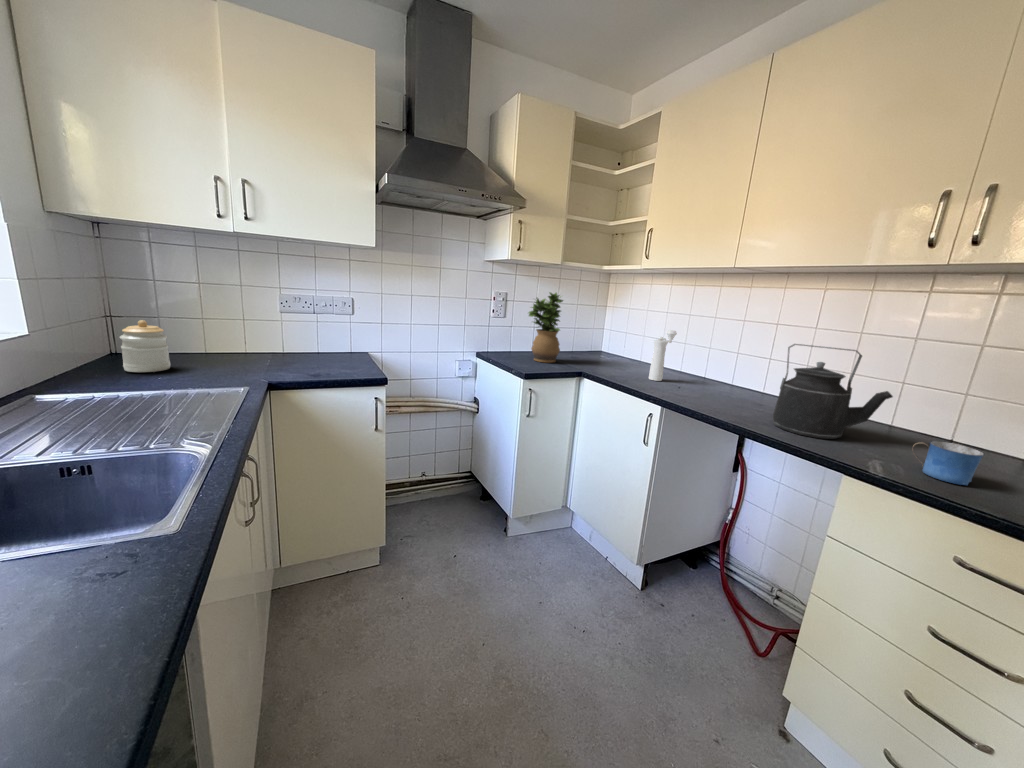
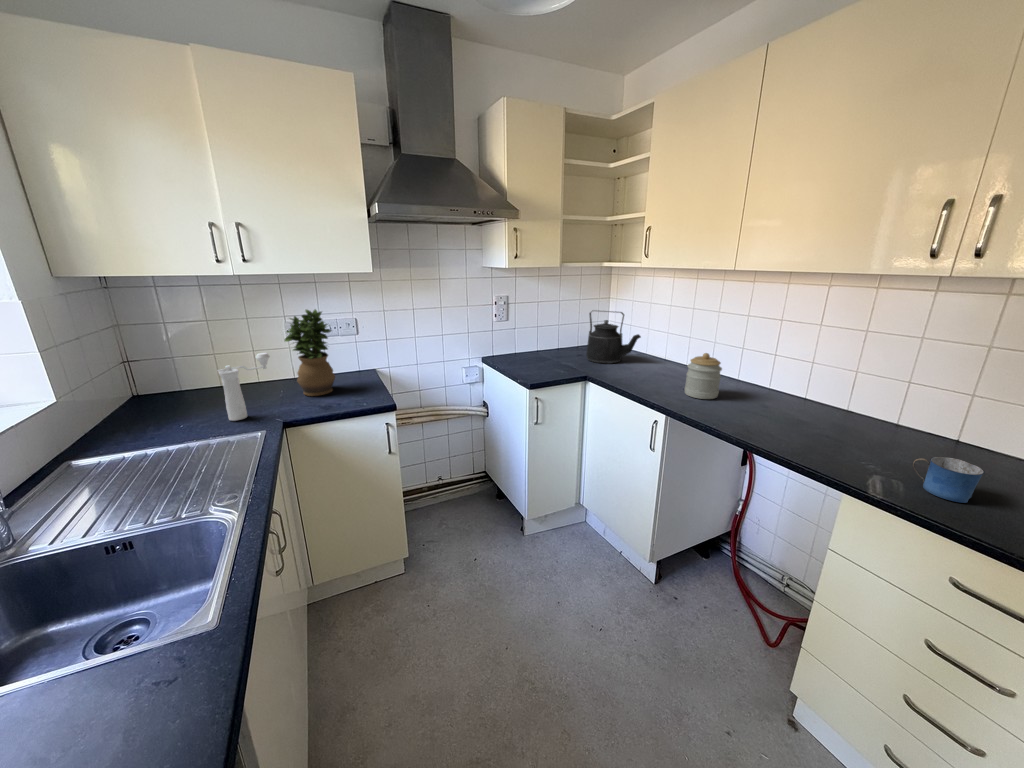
potted plant: present [529,292,563,363] -> present [285,309,335,396]
jar: present [120,320,170,372] -> present [685,353,722,399]
pepper mill: present [649,330,677,381] -> present [217,353,270,421]
kettle: present [773,344,893,439] -> present [586,310,641,363]

